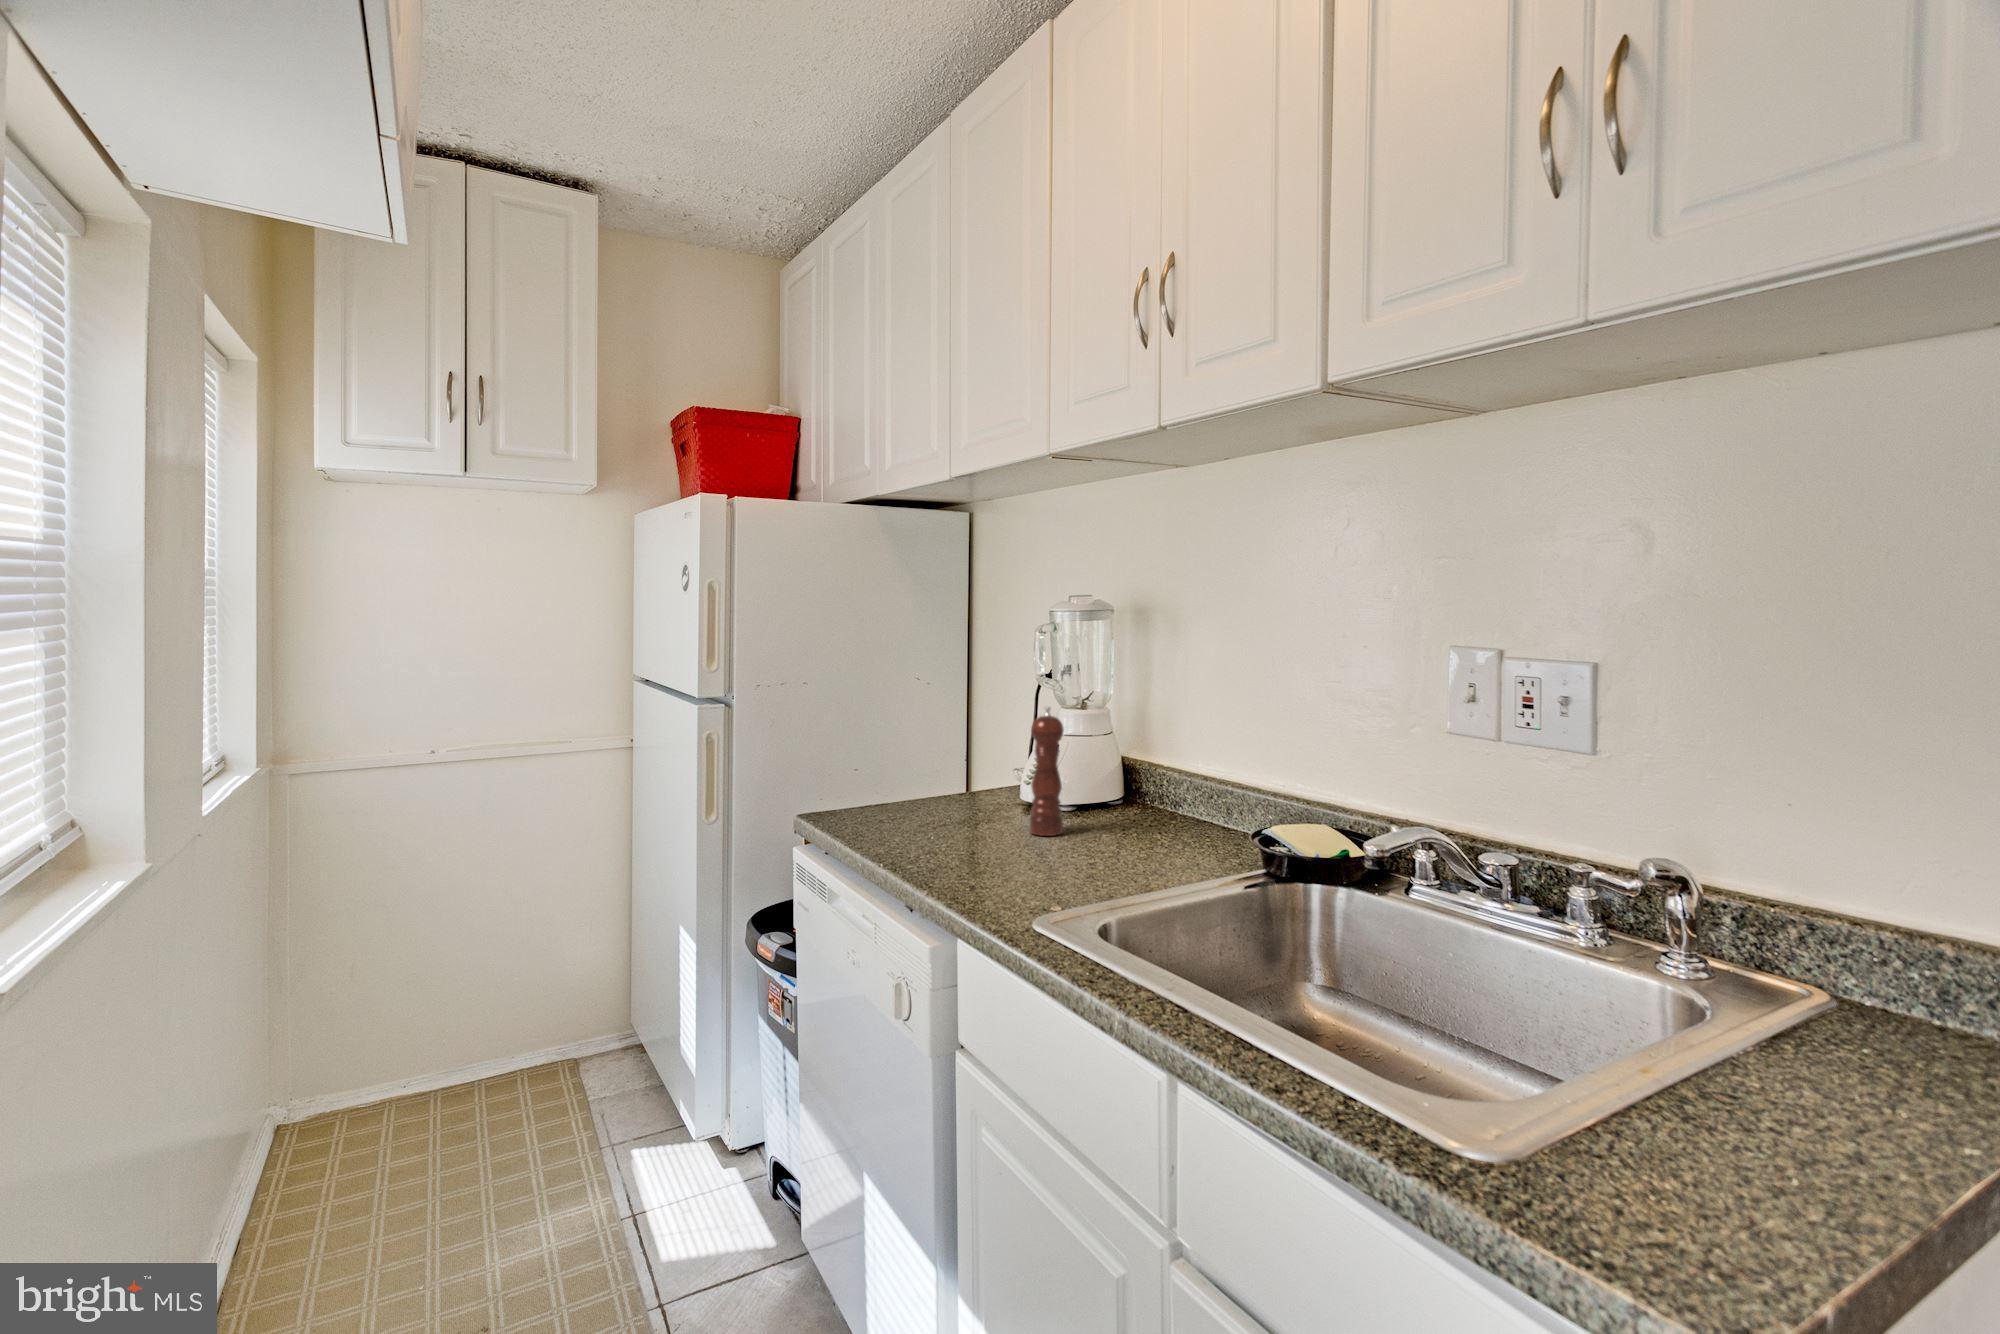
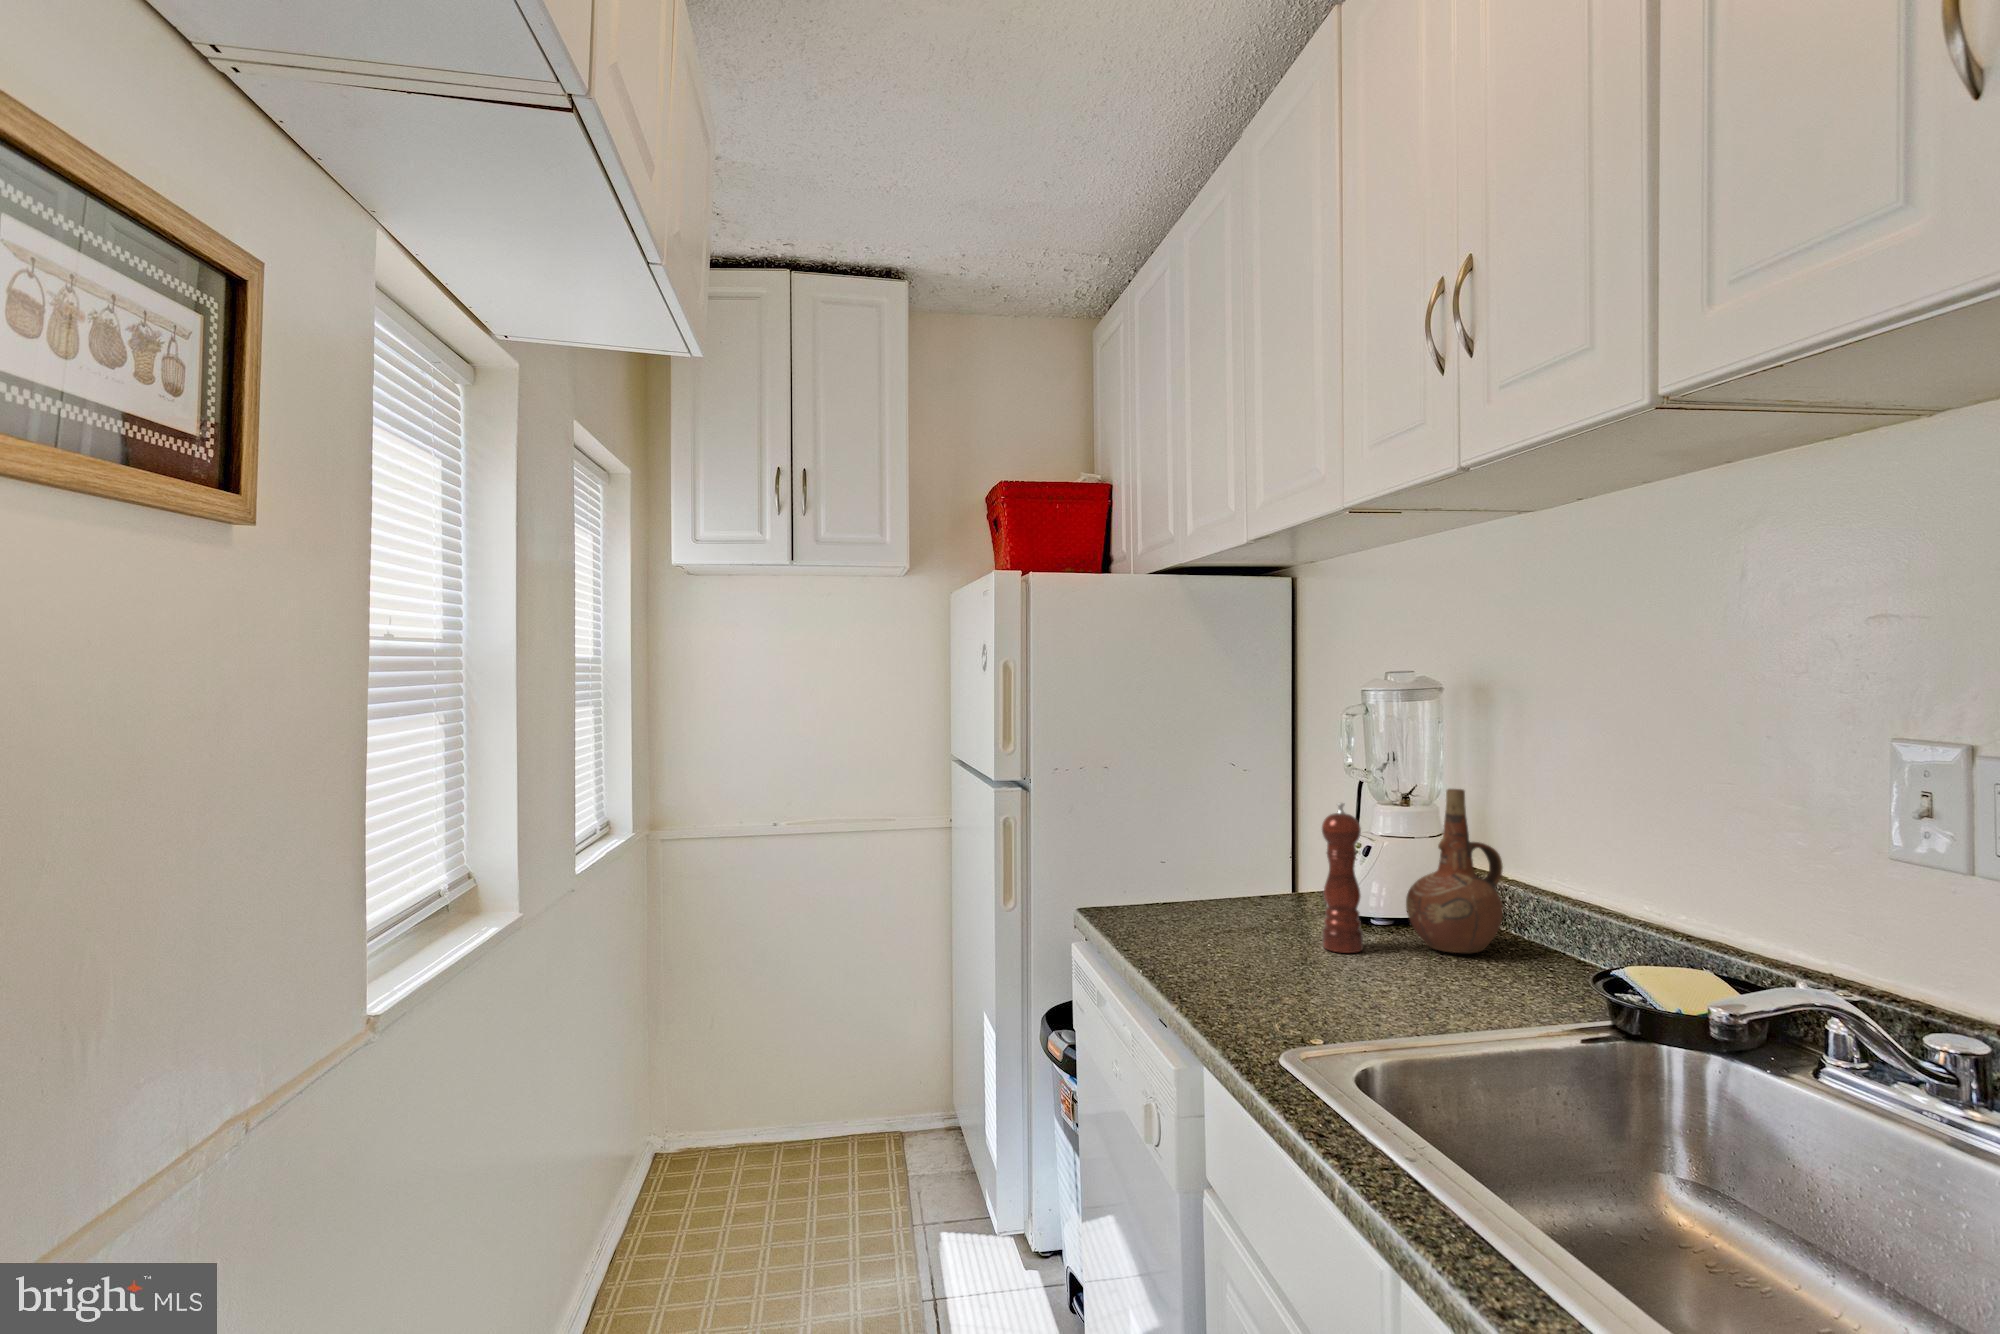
ceramic pitcher: none [1095,693,1170,829] -> present [1406,789,1503,953]

